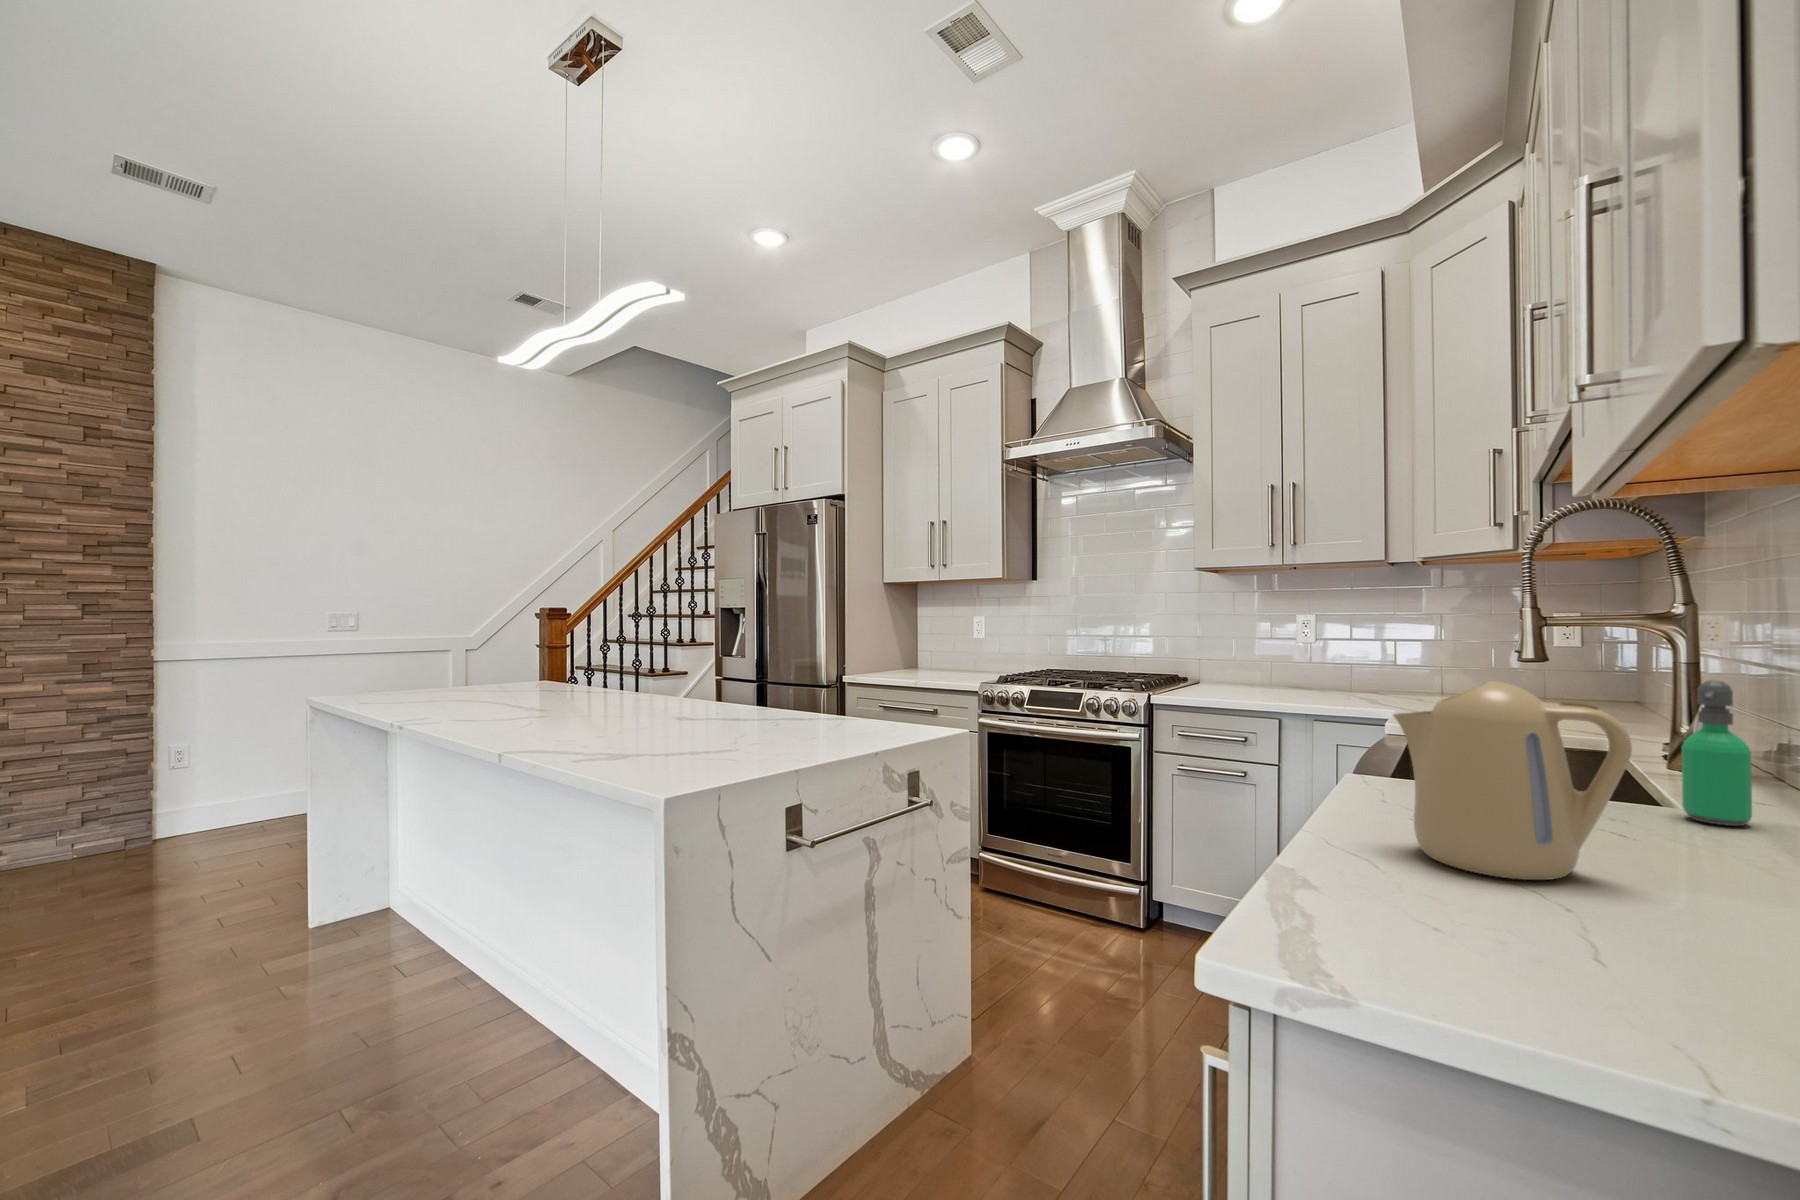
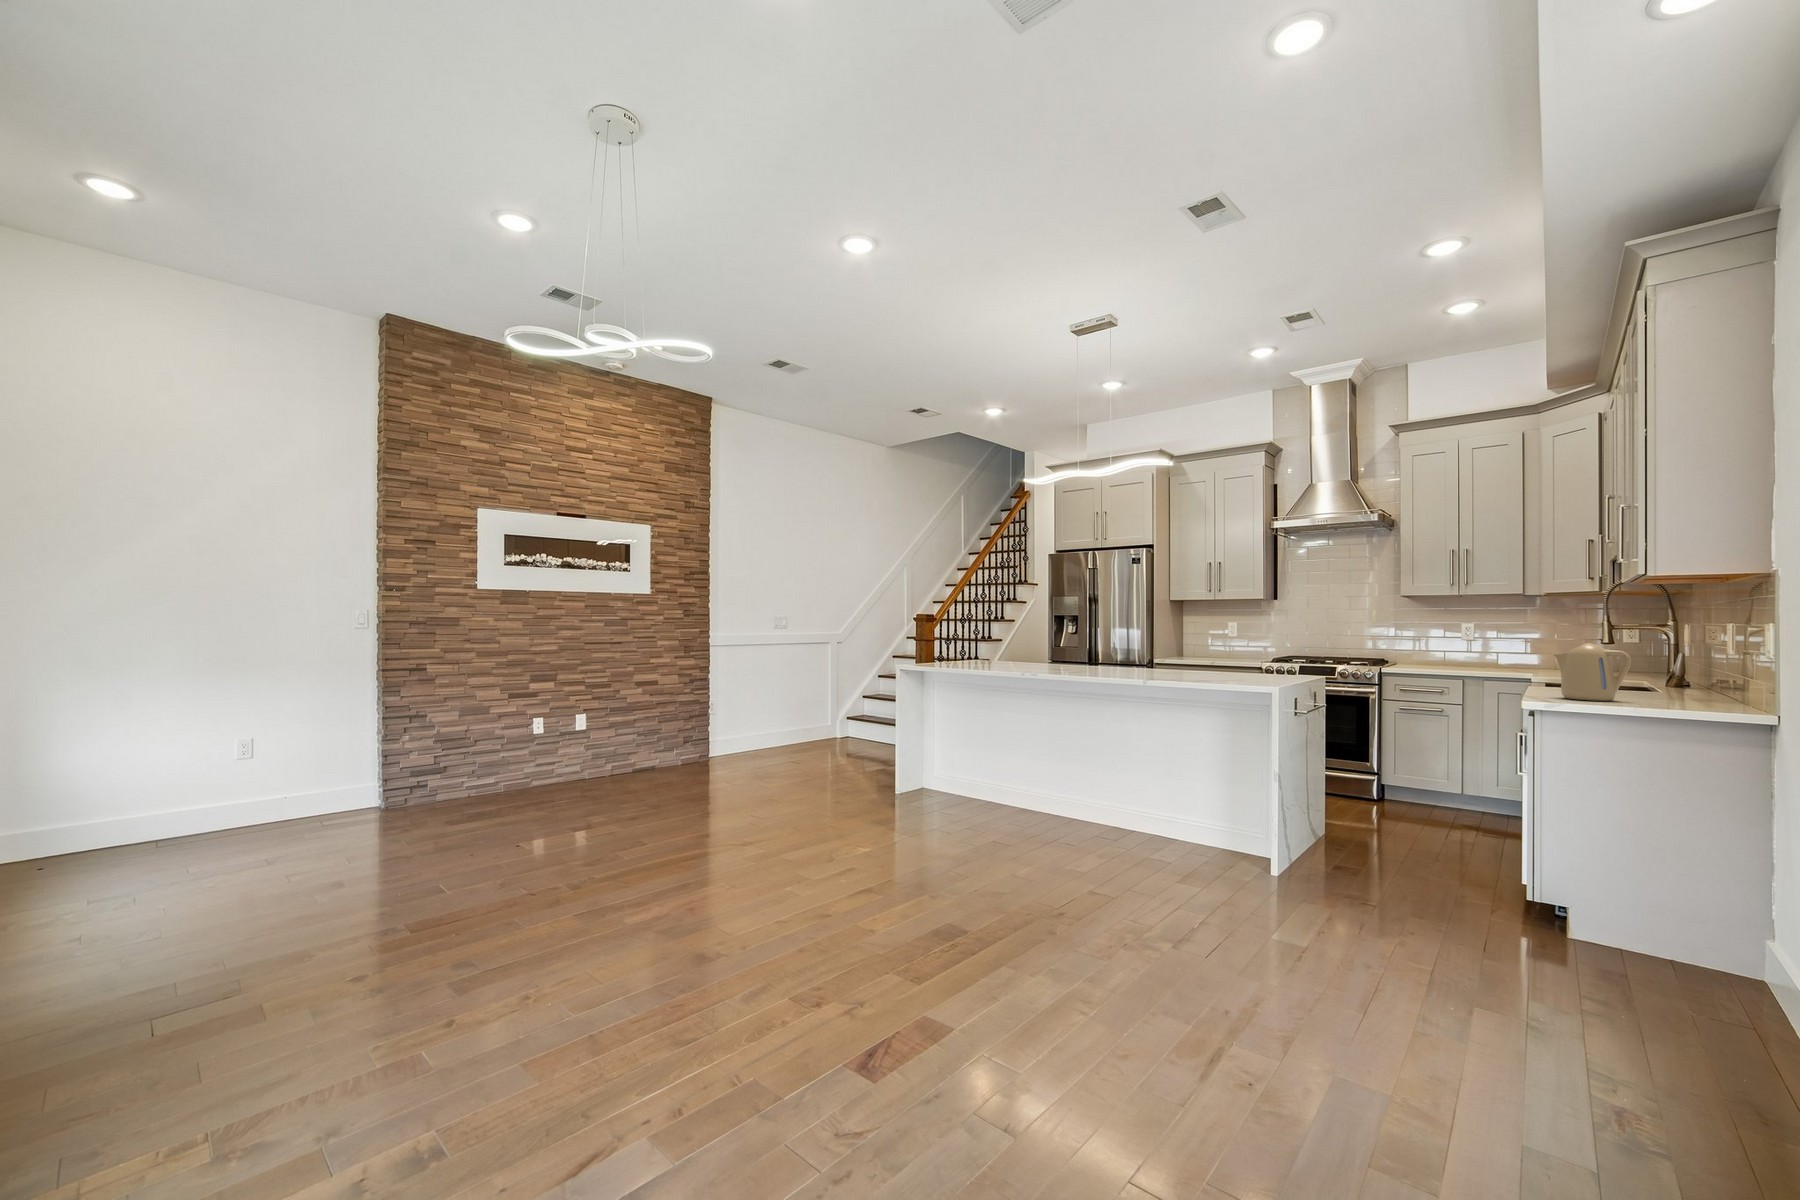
soap dispenser: present [1681,680,1752,826] -> none [1659,647,1684,696]

